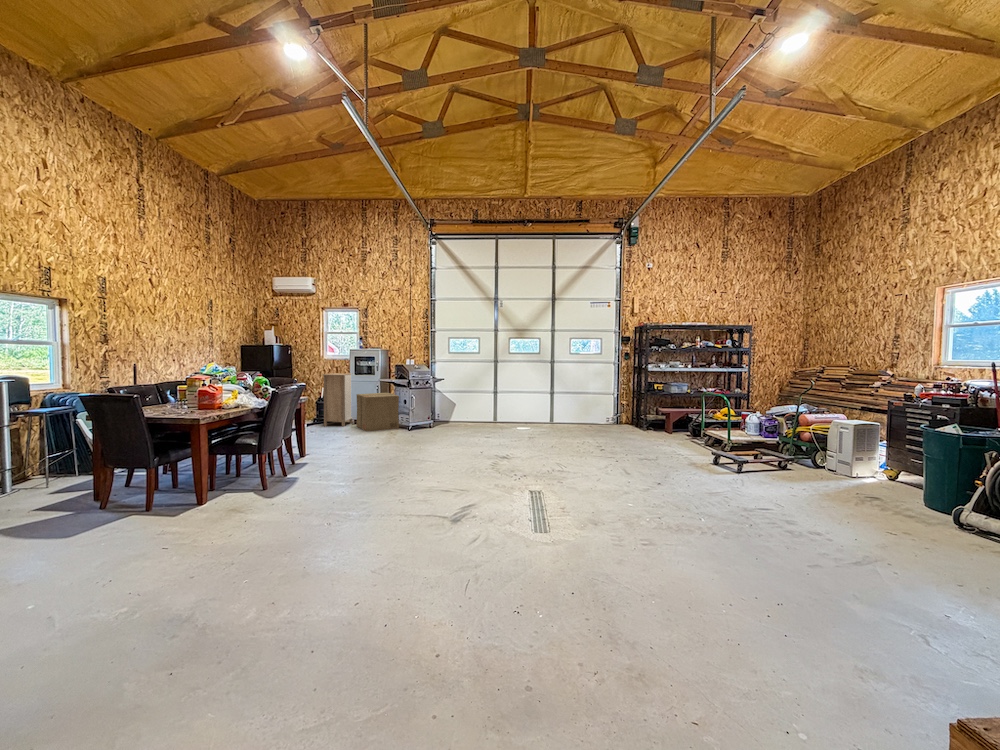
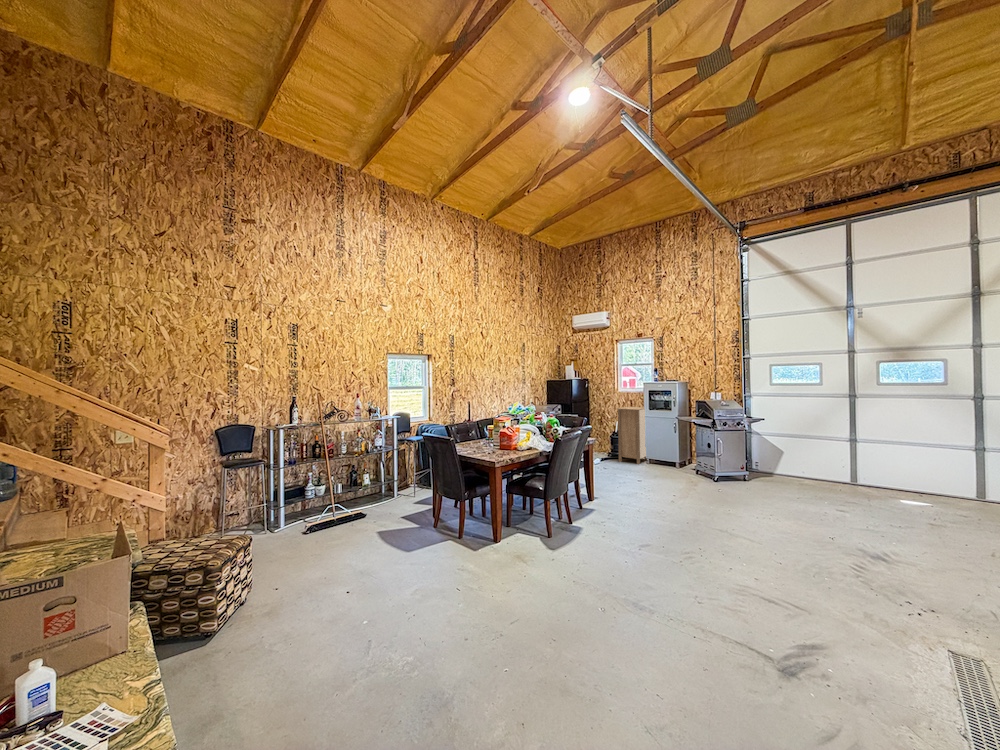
cardboard box: present [357,393,399,431] -> none [652,430,703,475]

